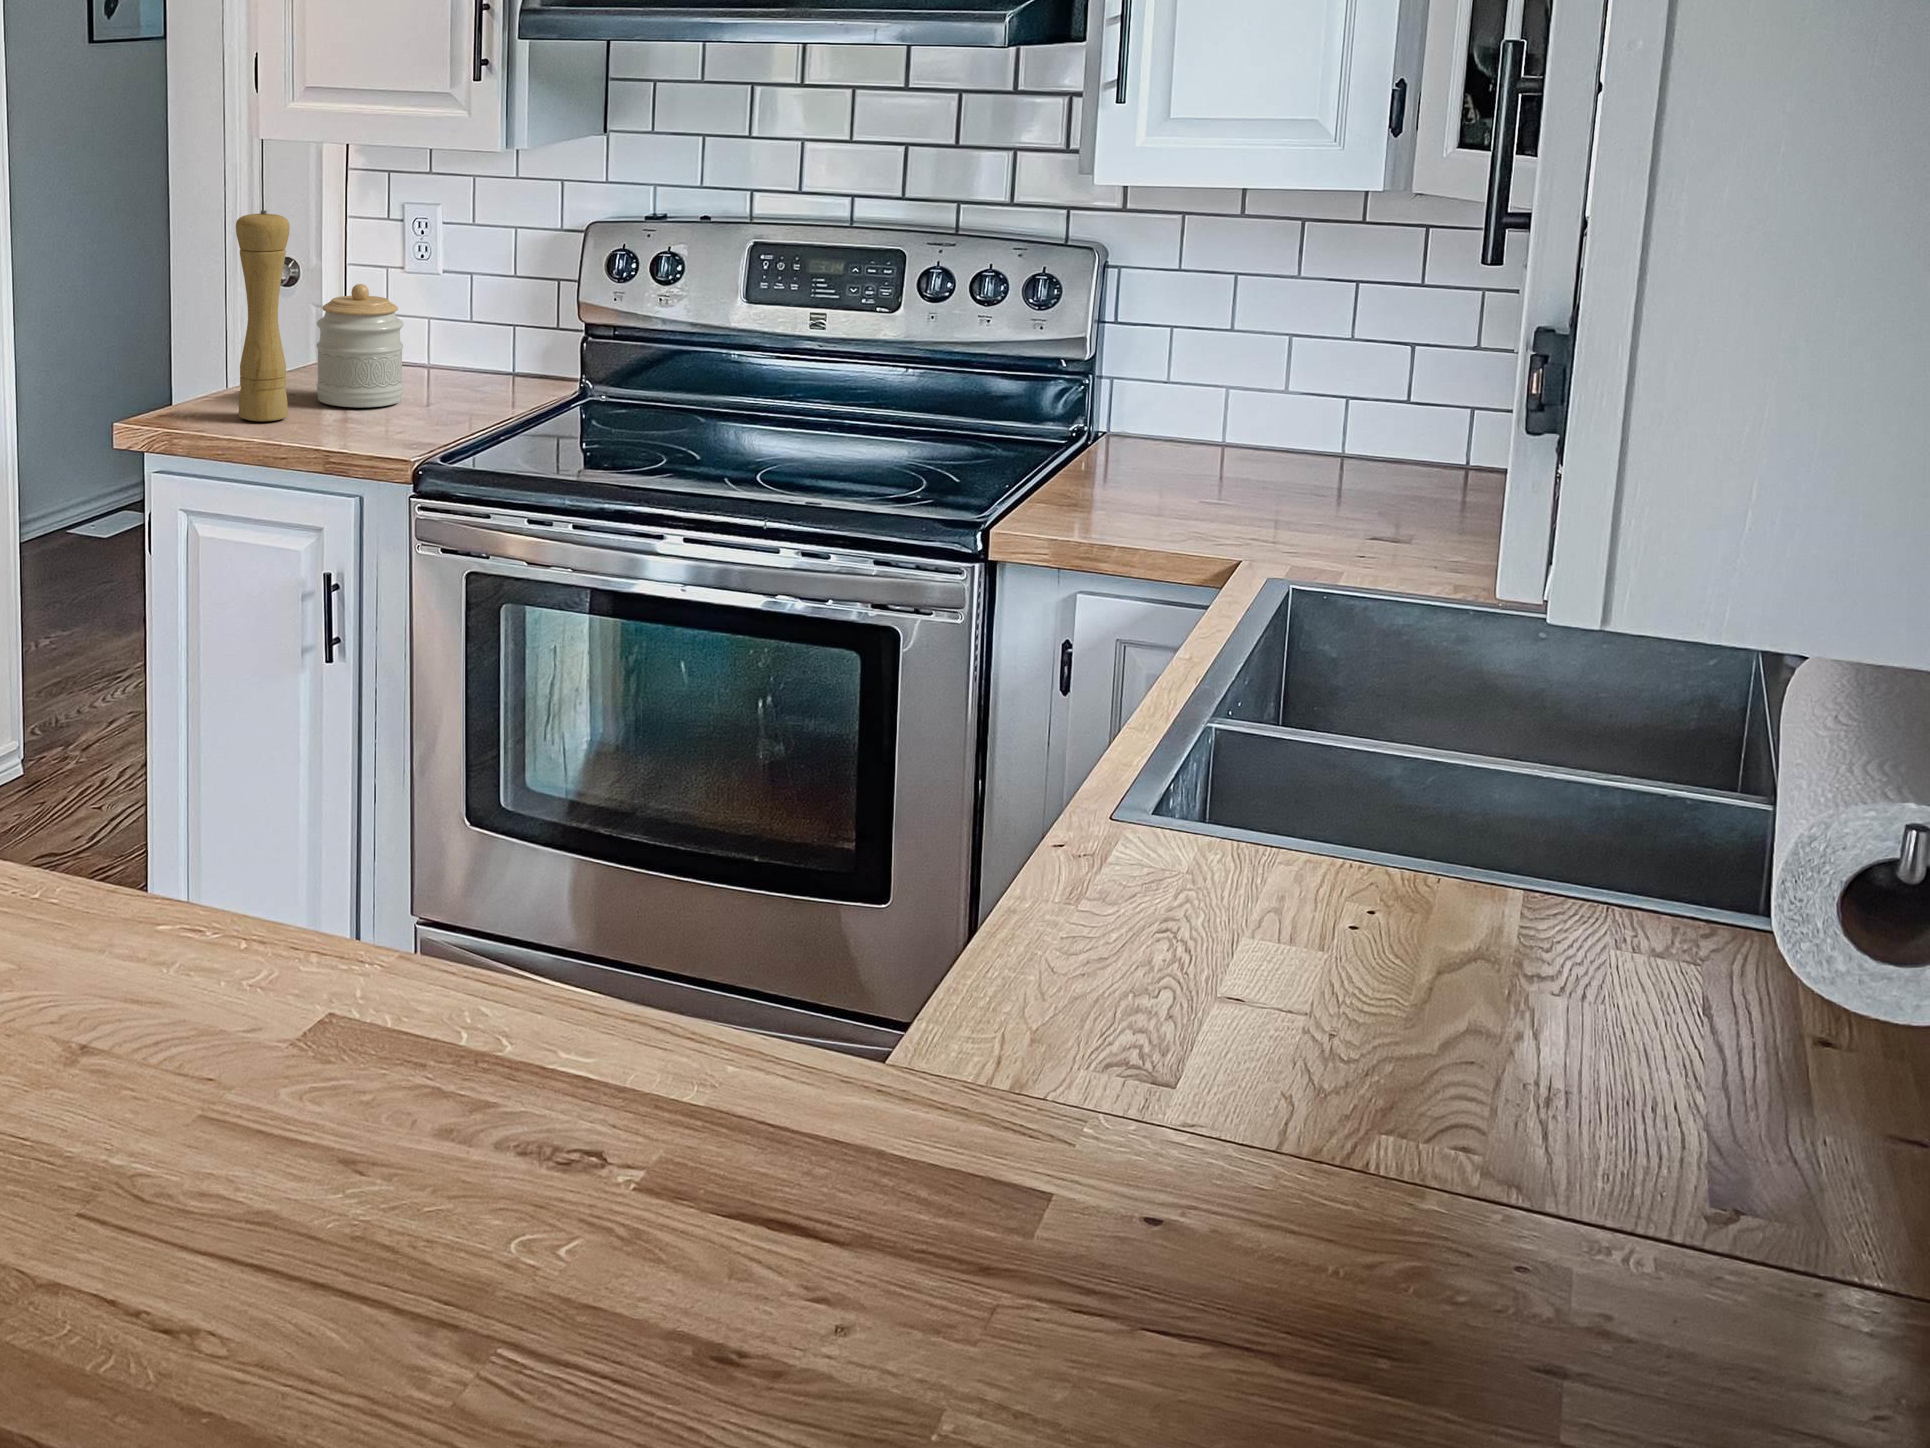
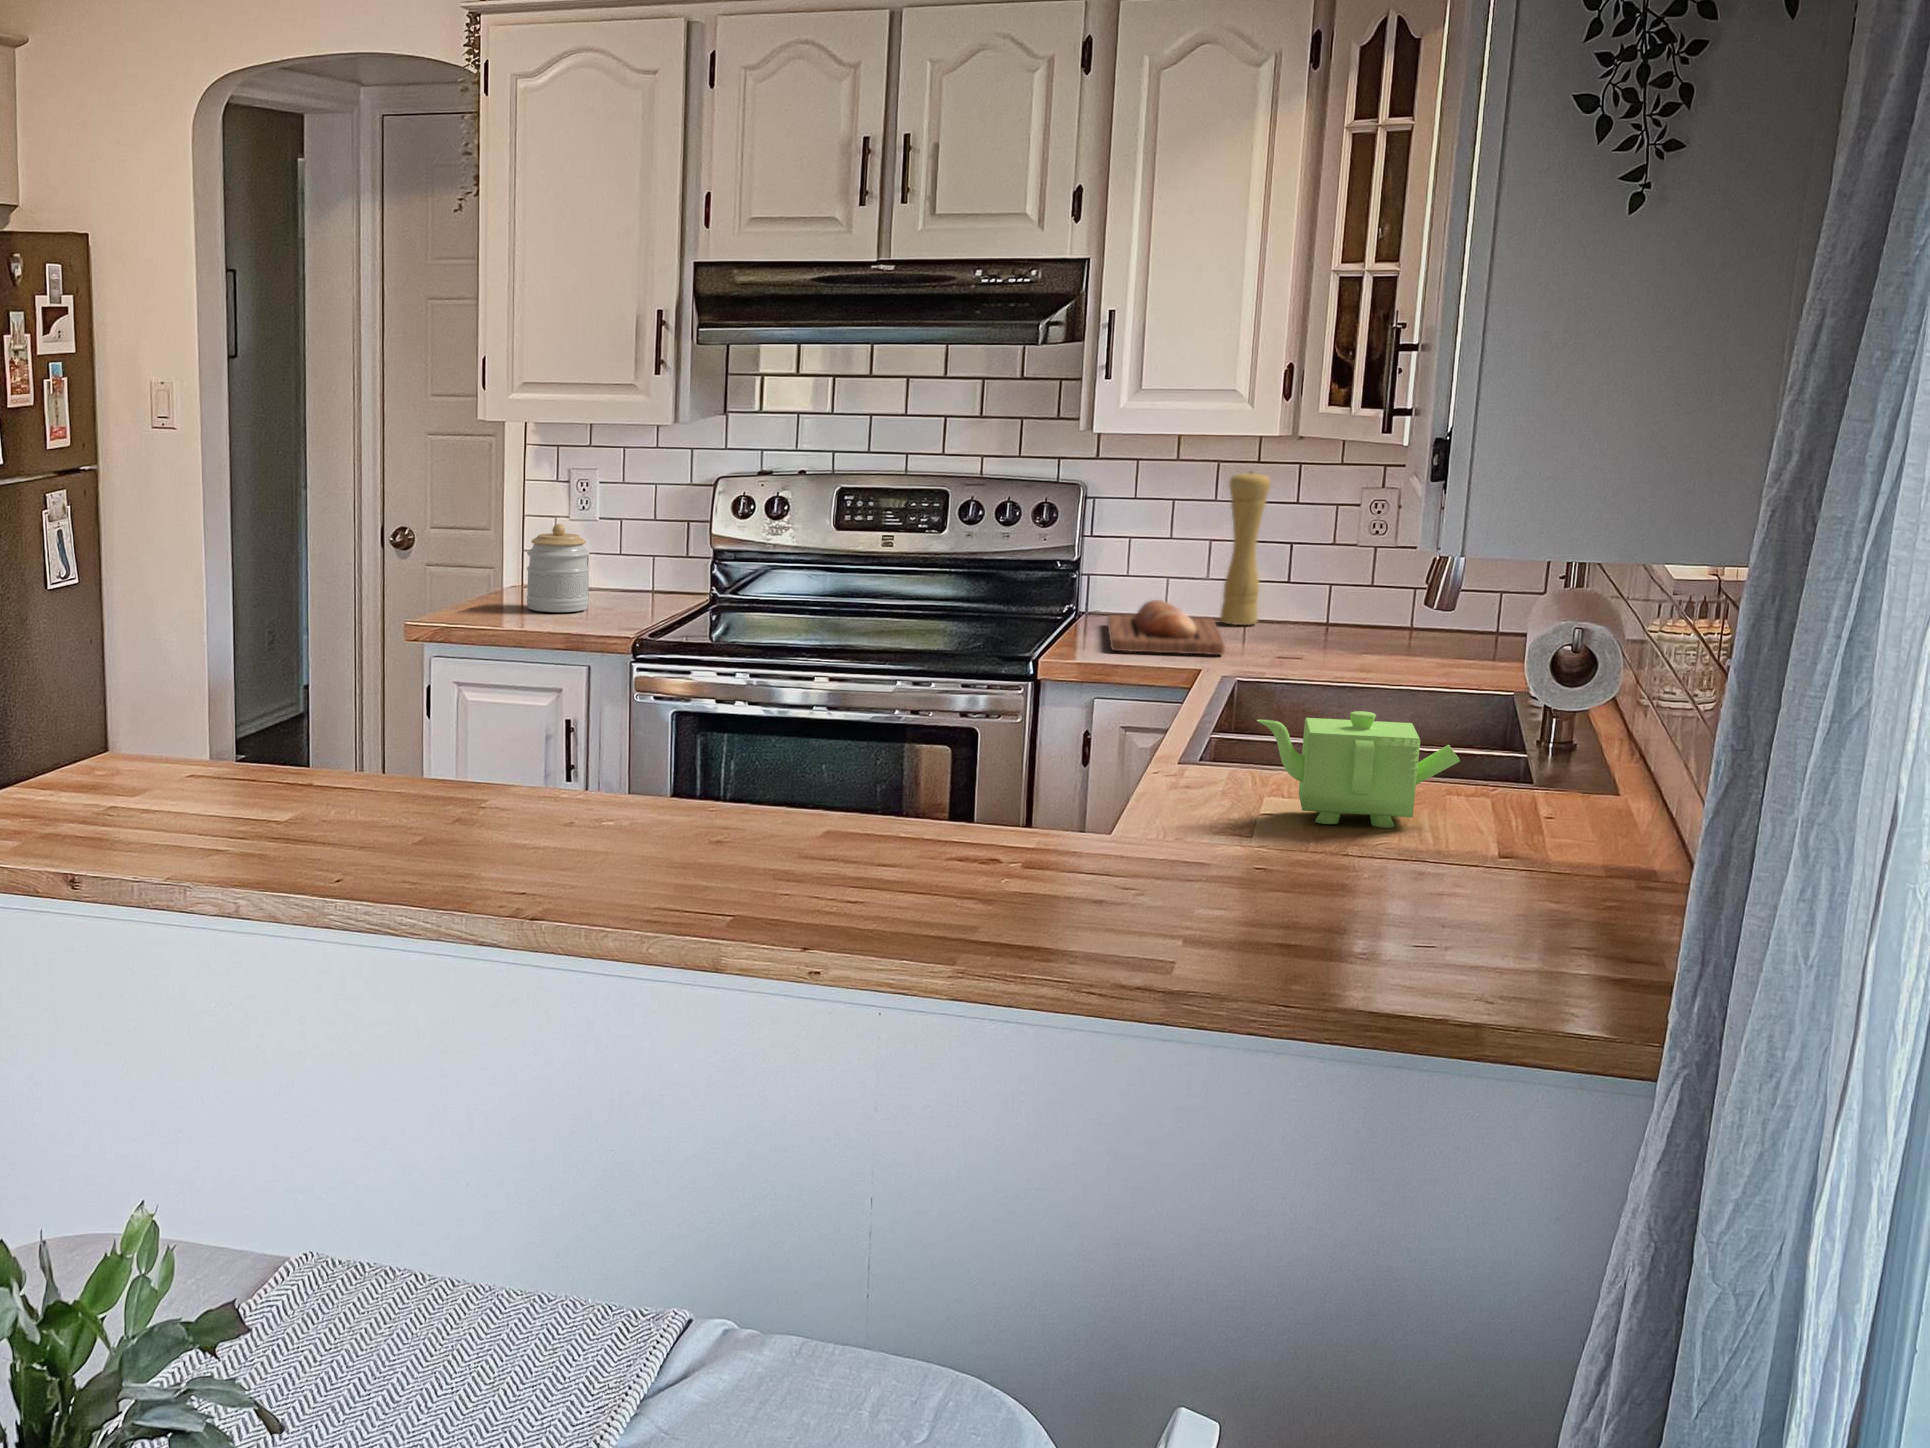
pepper mill: present [236,210,290,421] -> present [1220,471,1270,625]
bread loaf: none [1111,425,1287,524] -> present [1107,600,1225,655]
teapot: none [1213,776,1617,1025] -> present [1257,711,1460,828]

